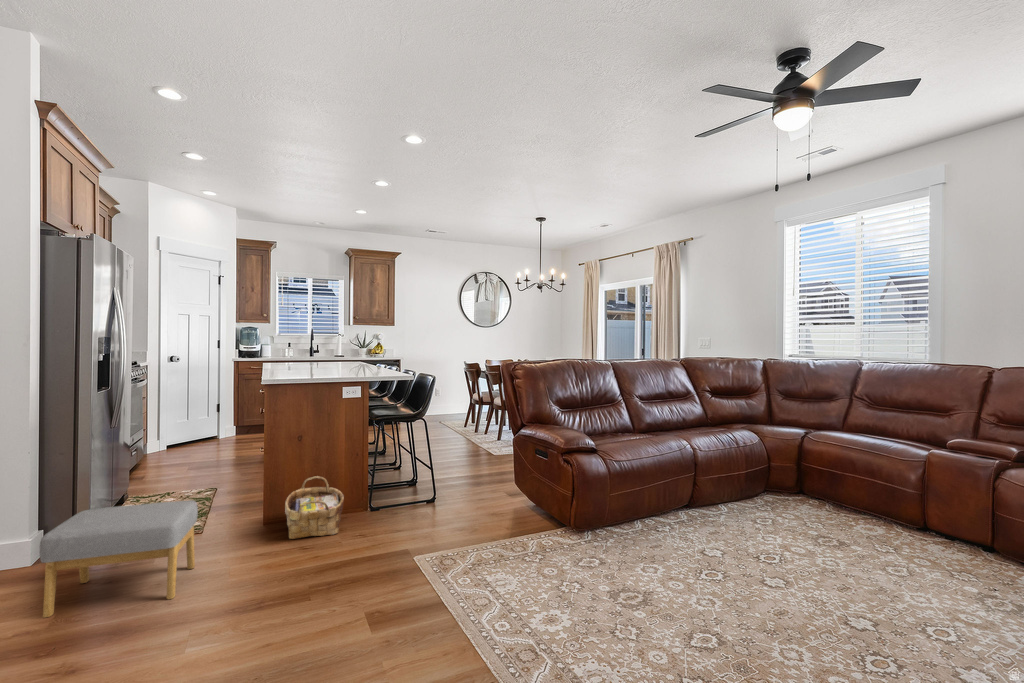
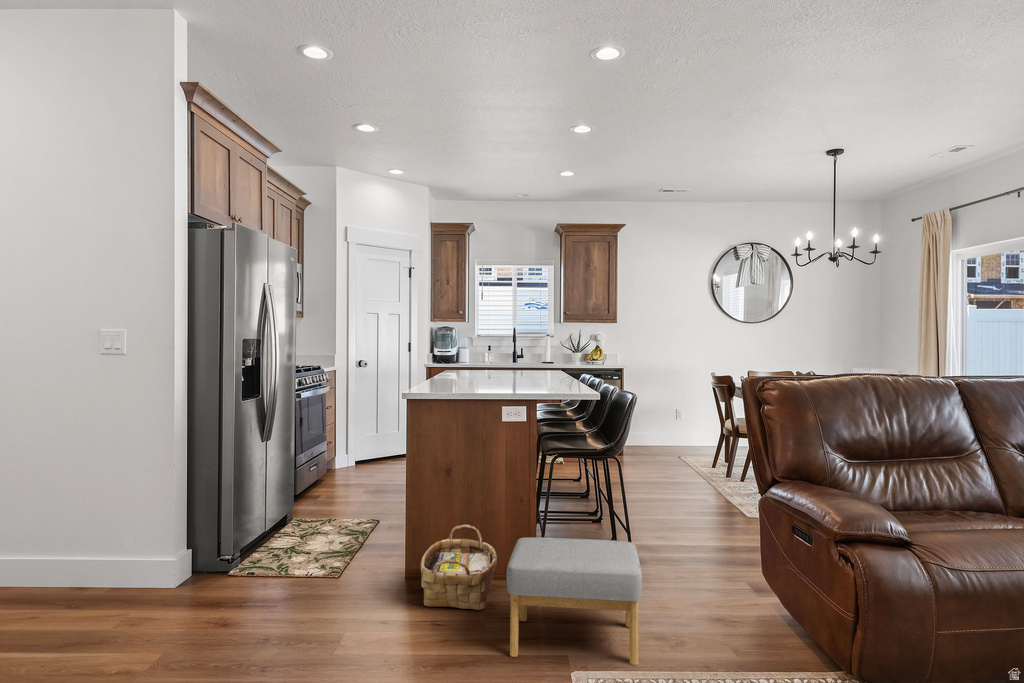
footstool: present [40,501,198,618] -> present [507,537,642,665]

